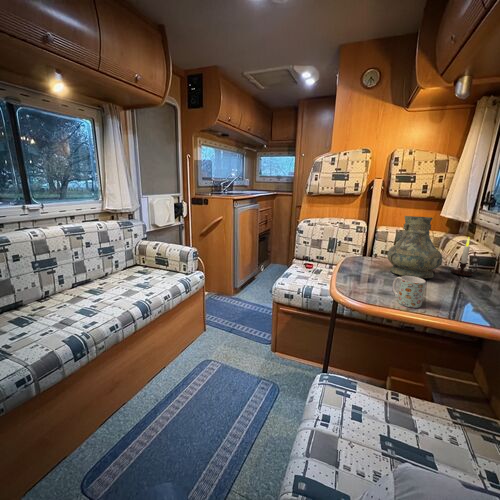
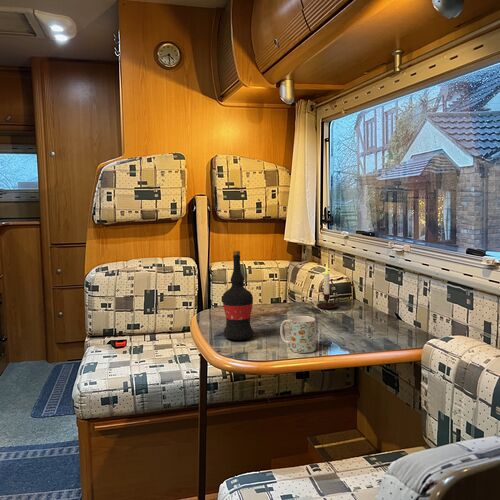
vase: present [387,216,442,278] -> none [251,244,312,321]
wine bottle: none [351,217,378,284] -> present [222,251,254,340]

